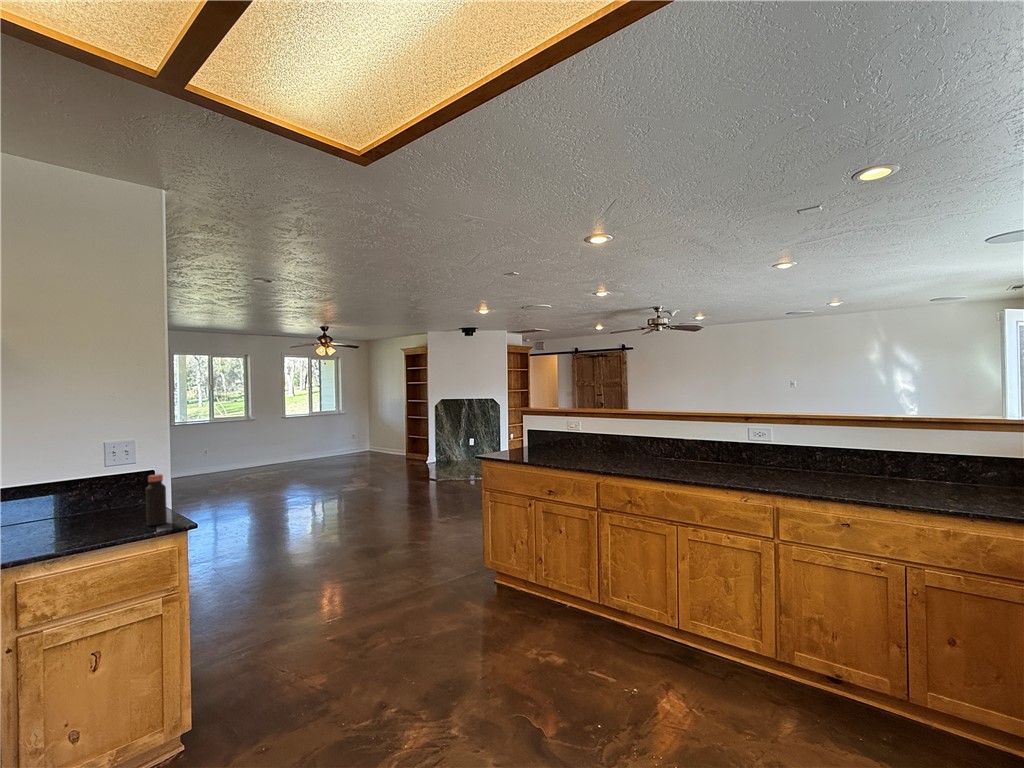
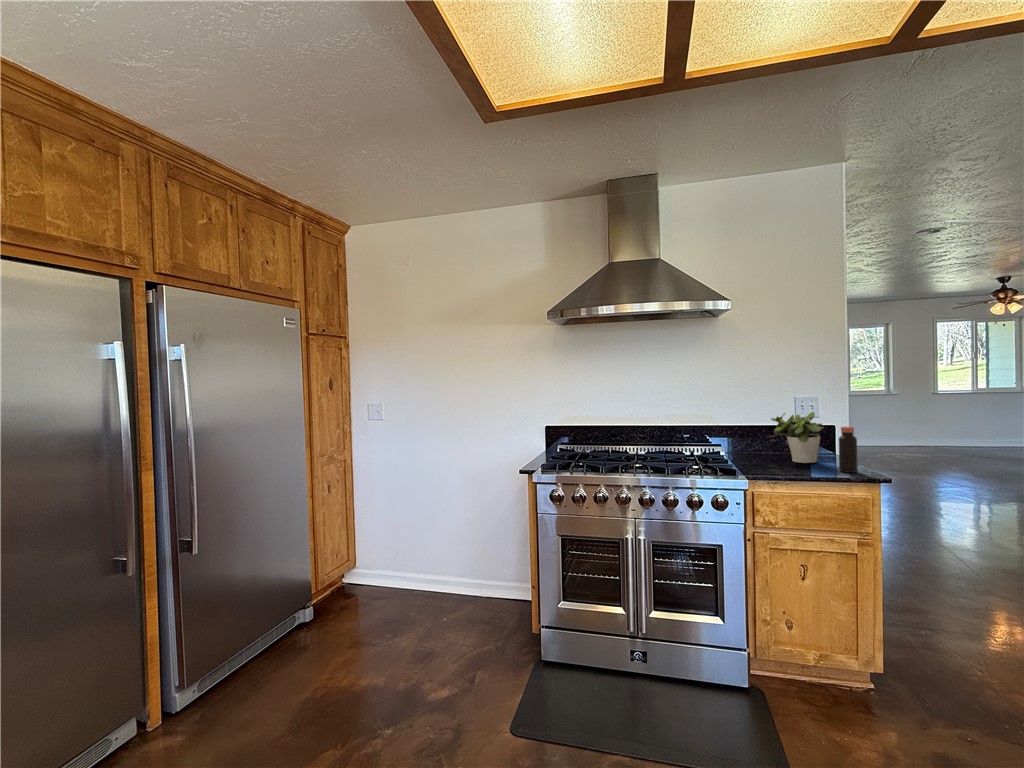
potted plant: none [63,462,134,524] -> present [771,412,824,463]

